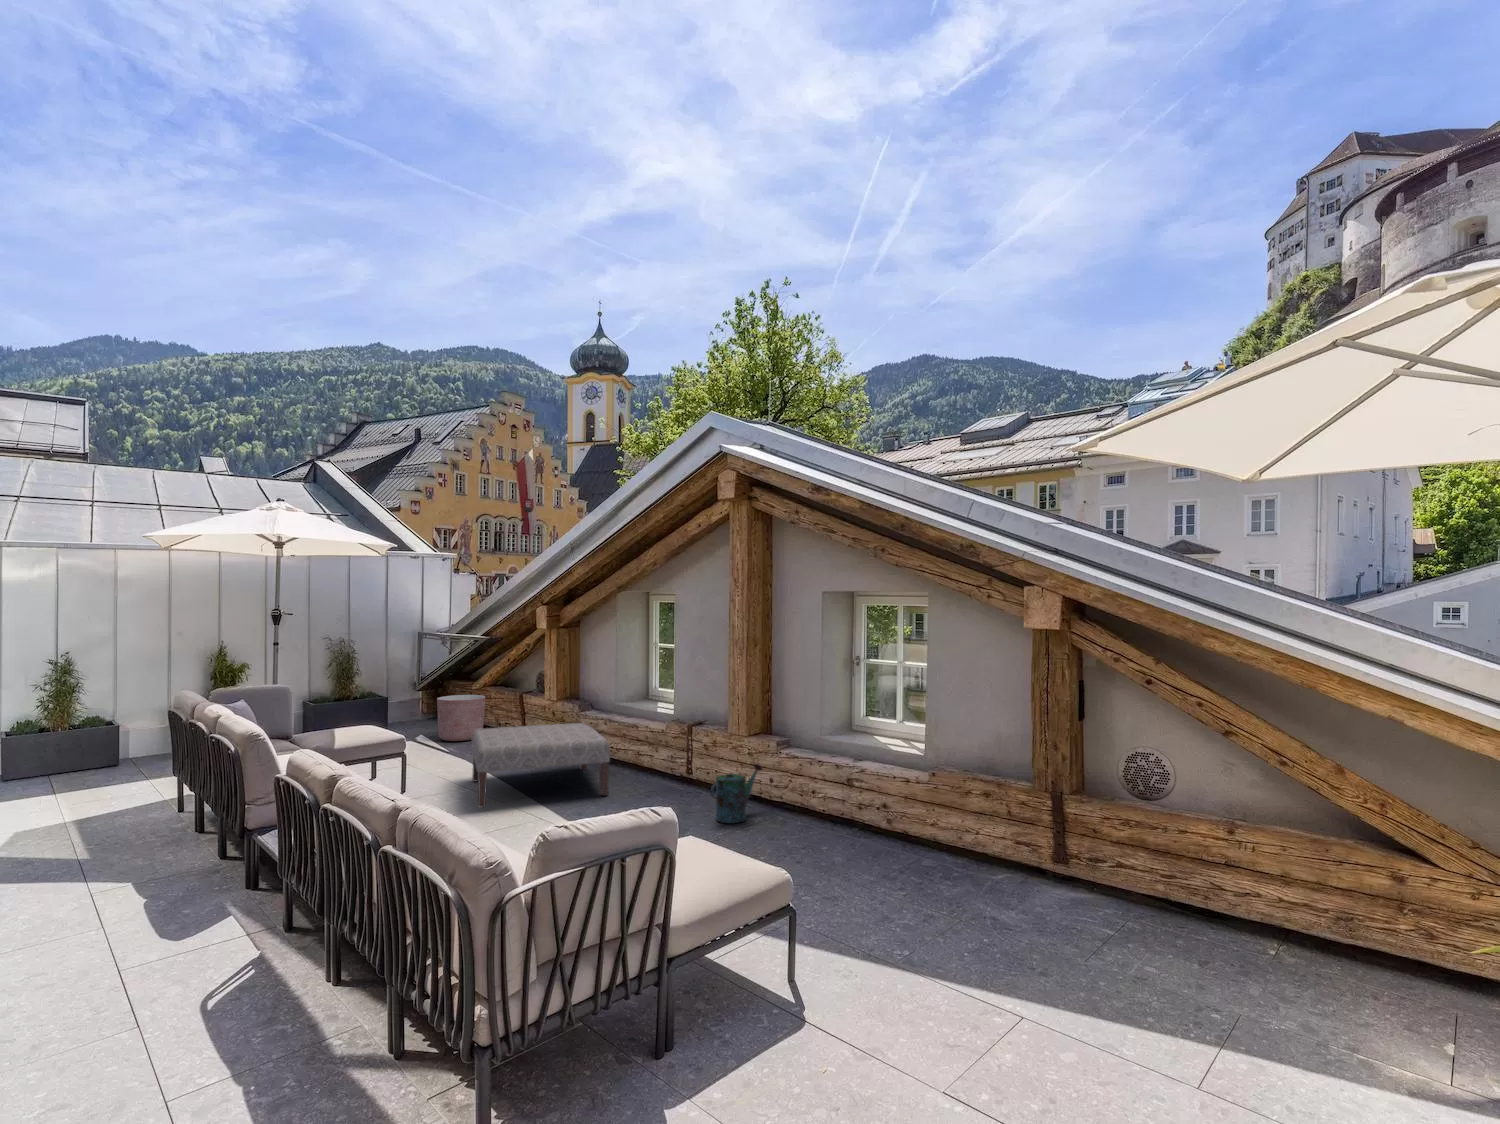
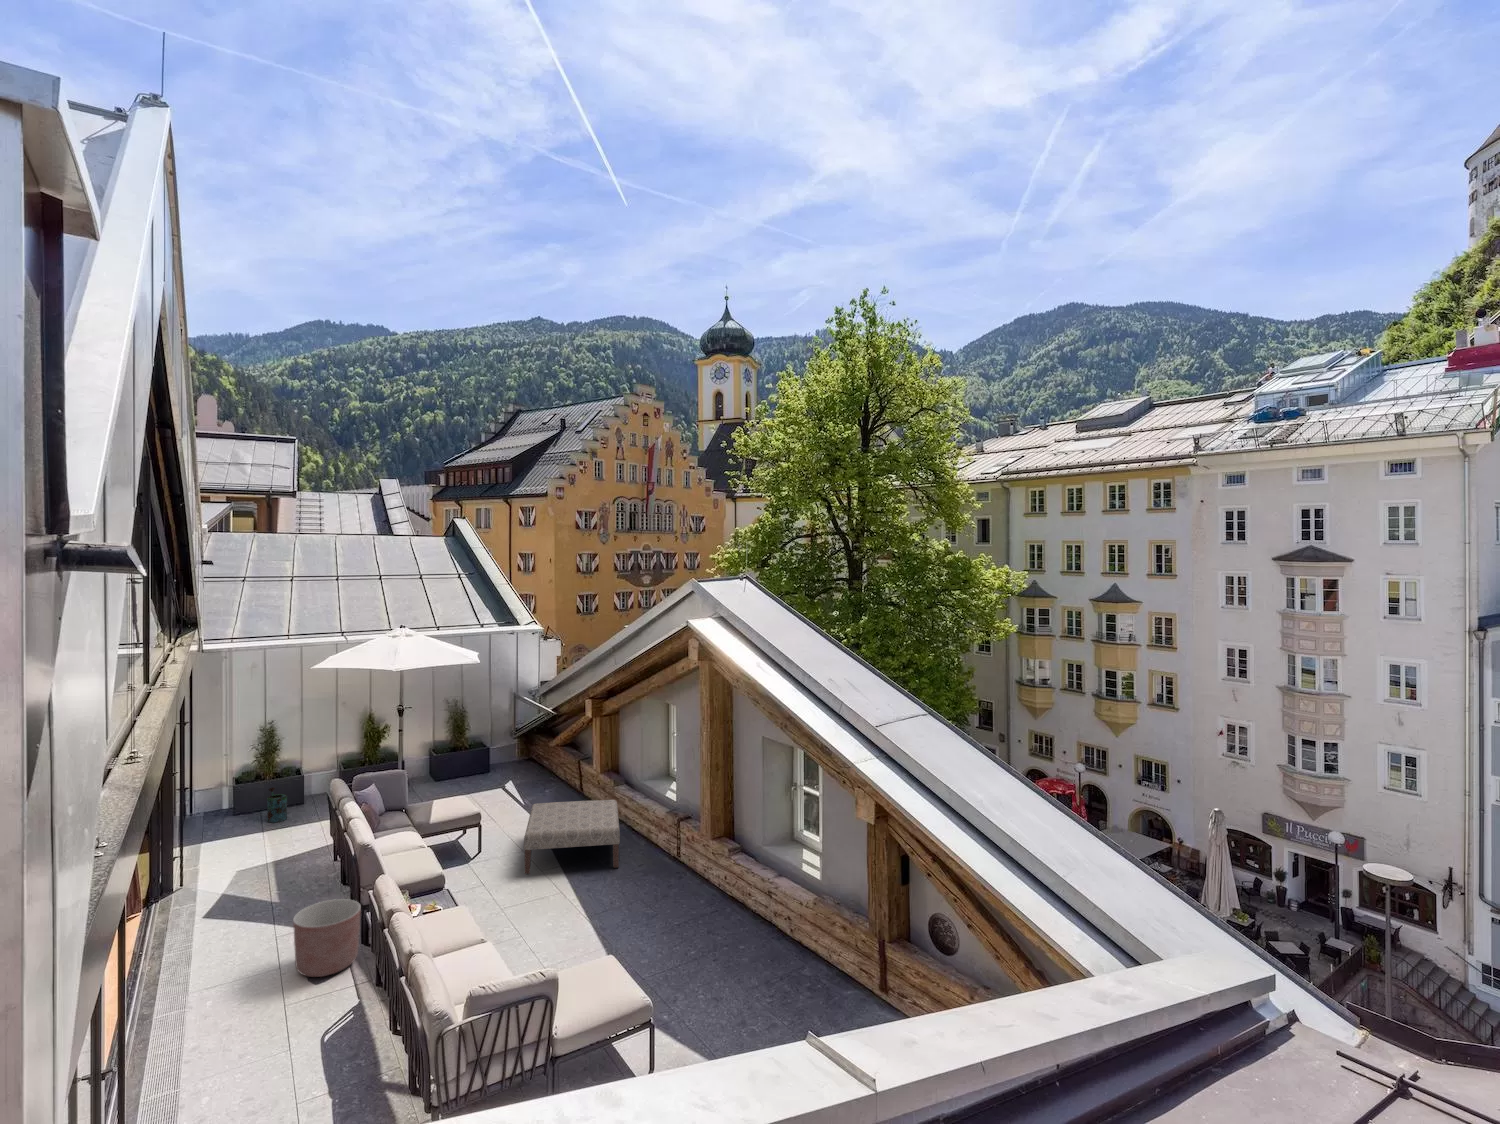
planter: present [437,695,485,741] -> present [293,899,361,977]
watering can: present [710,764,763,823] -> present [267,788,287,823]

